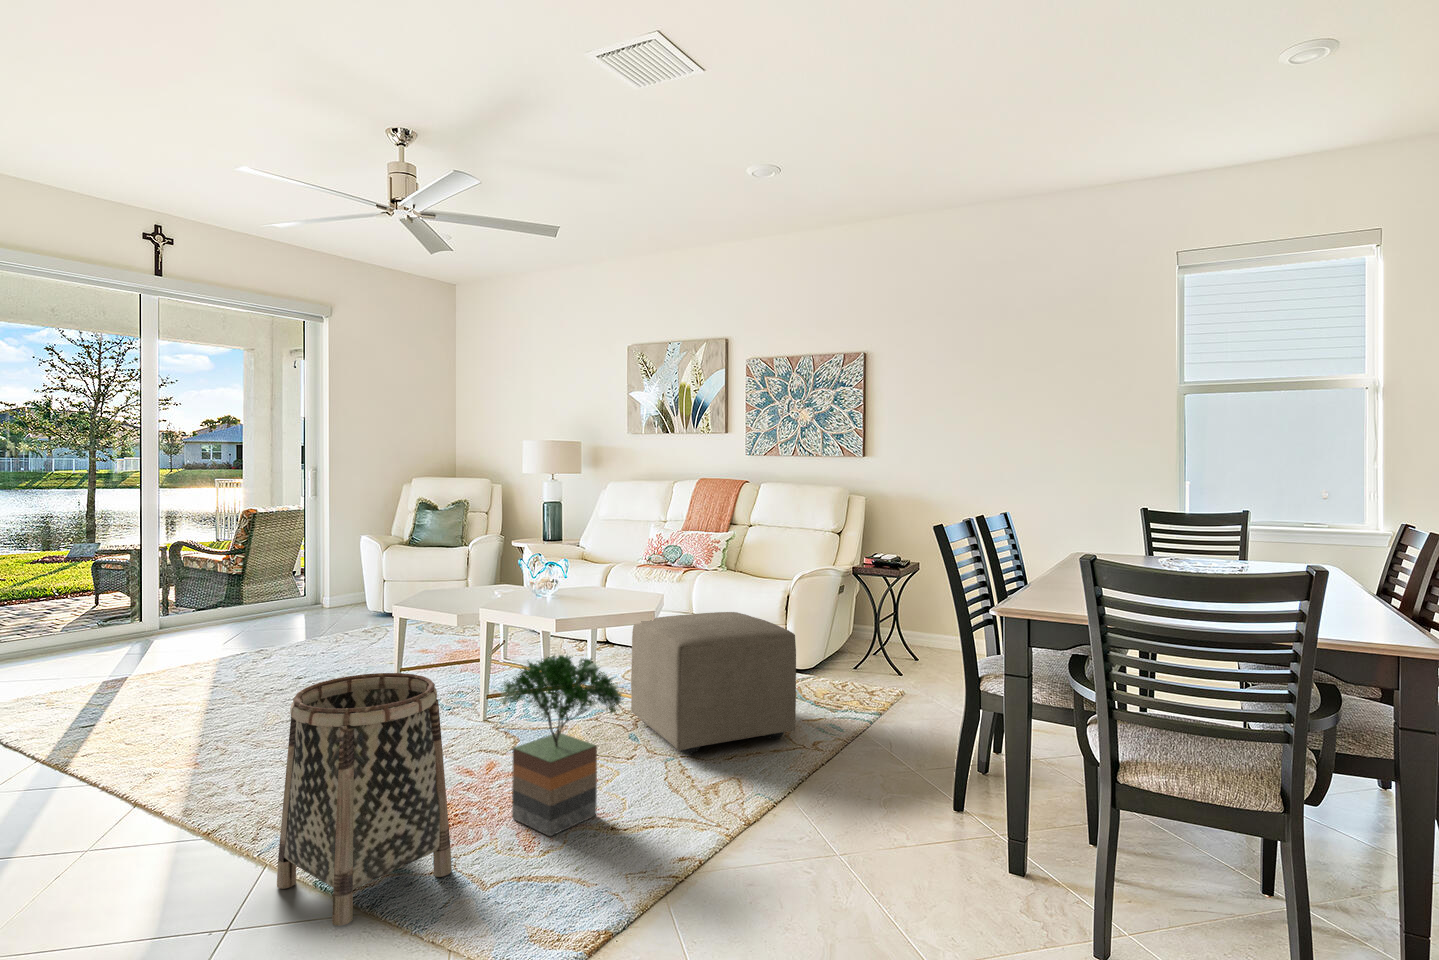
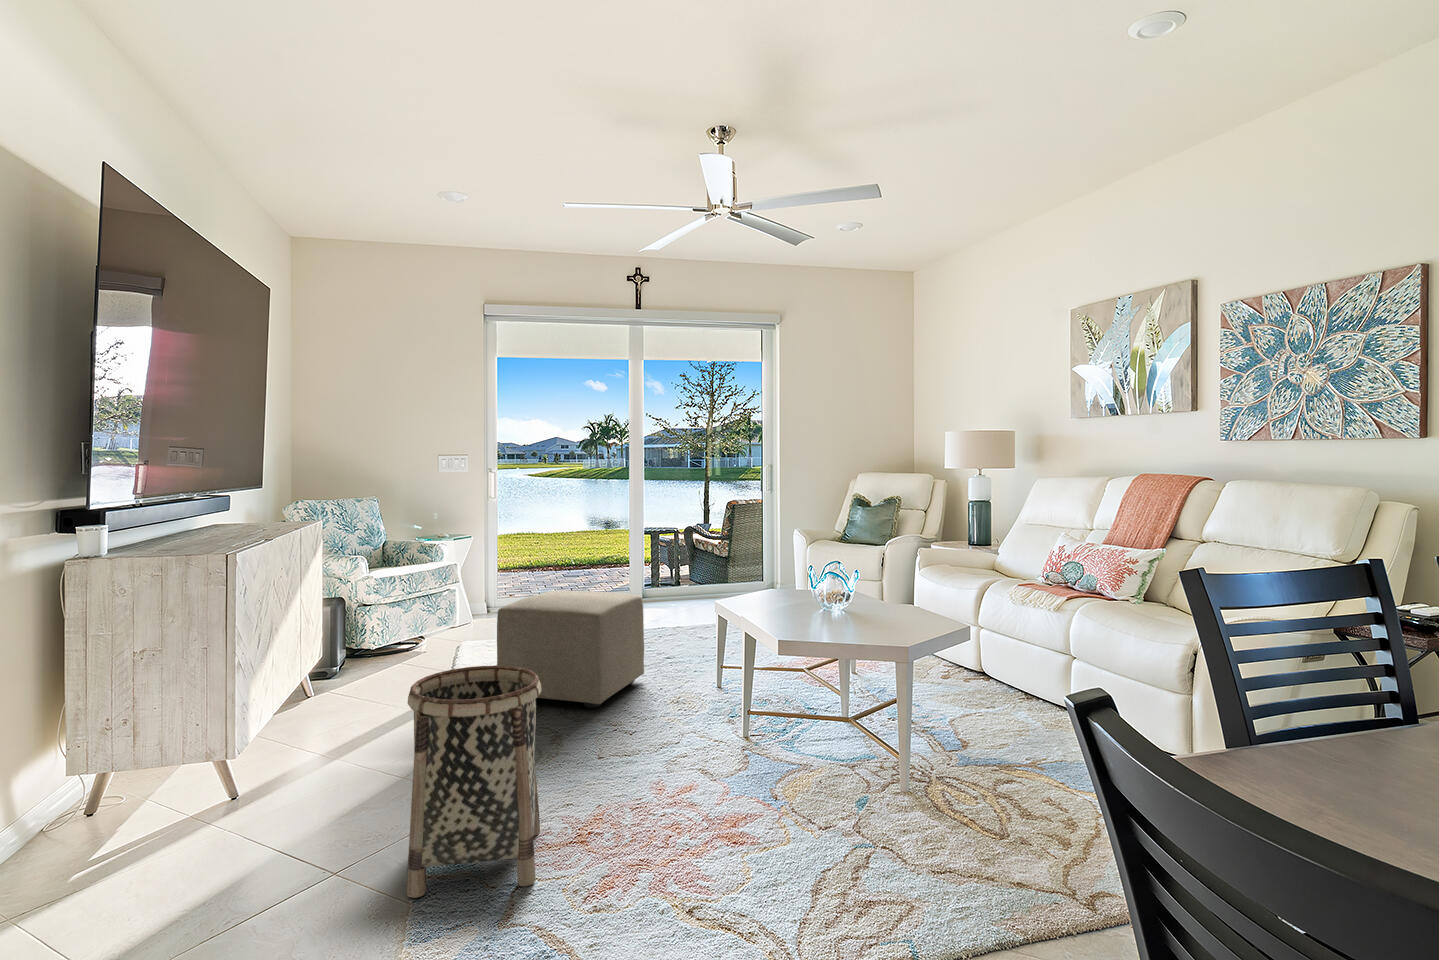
ottoman: present [631,612,796,753] -> present [497,591,644,708]
potted tree: present [500,655,624,836] -> none [617,678,745,885]

